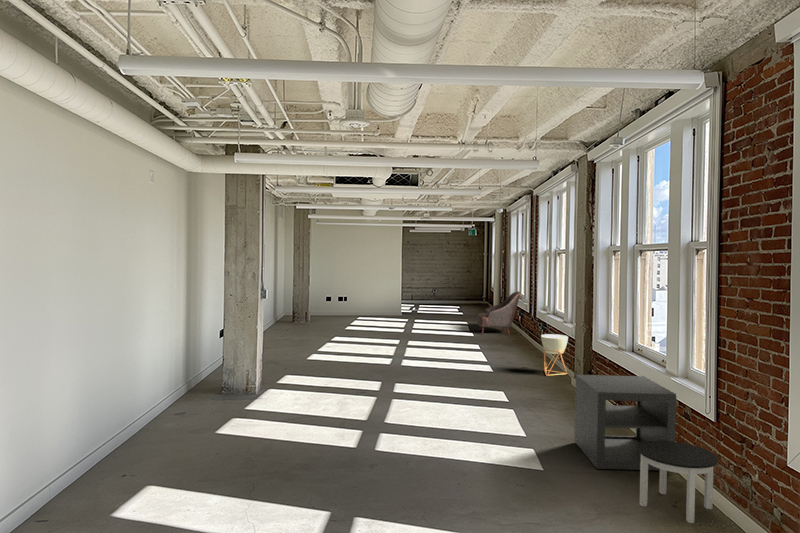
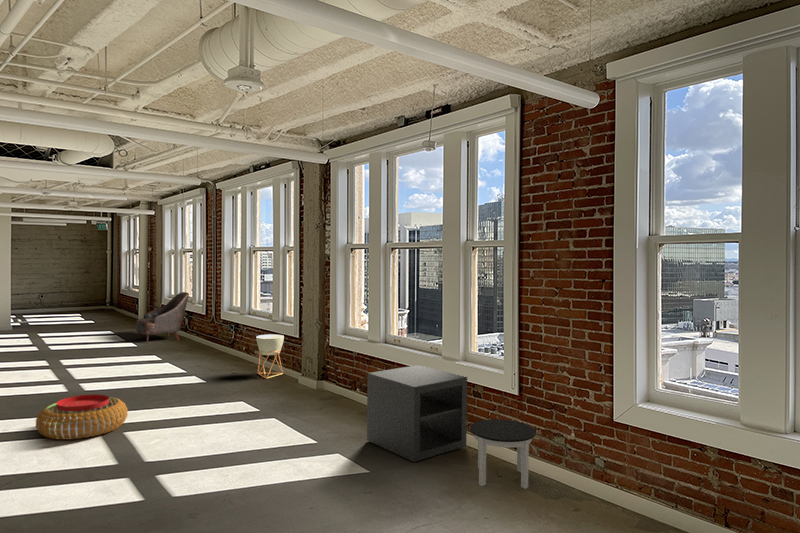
pouf: none [350,363,409,393] -> present [36,394,128,440]

